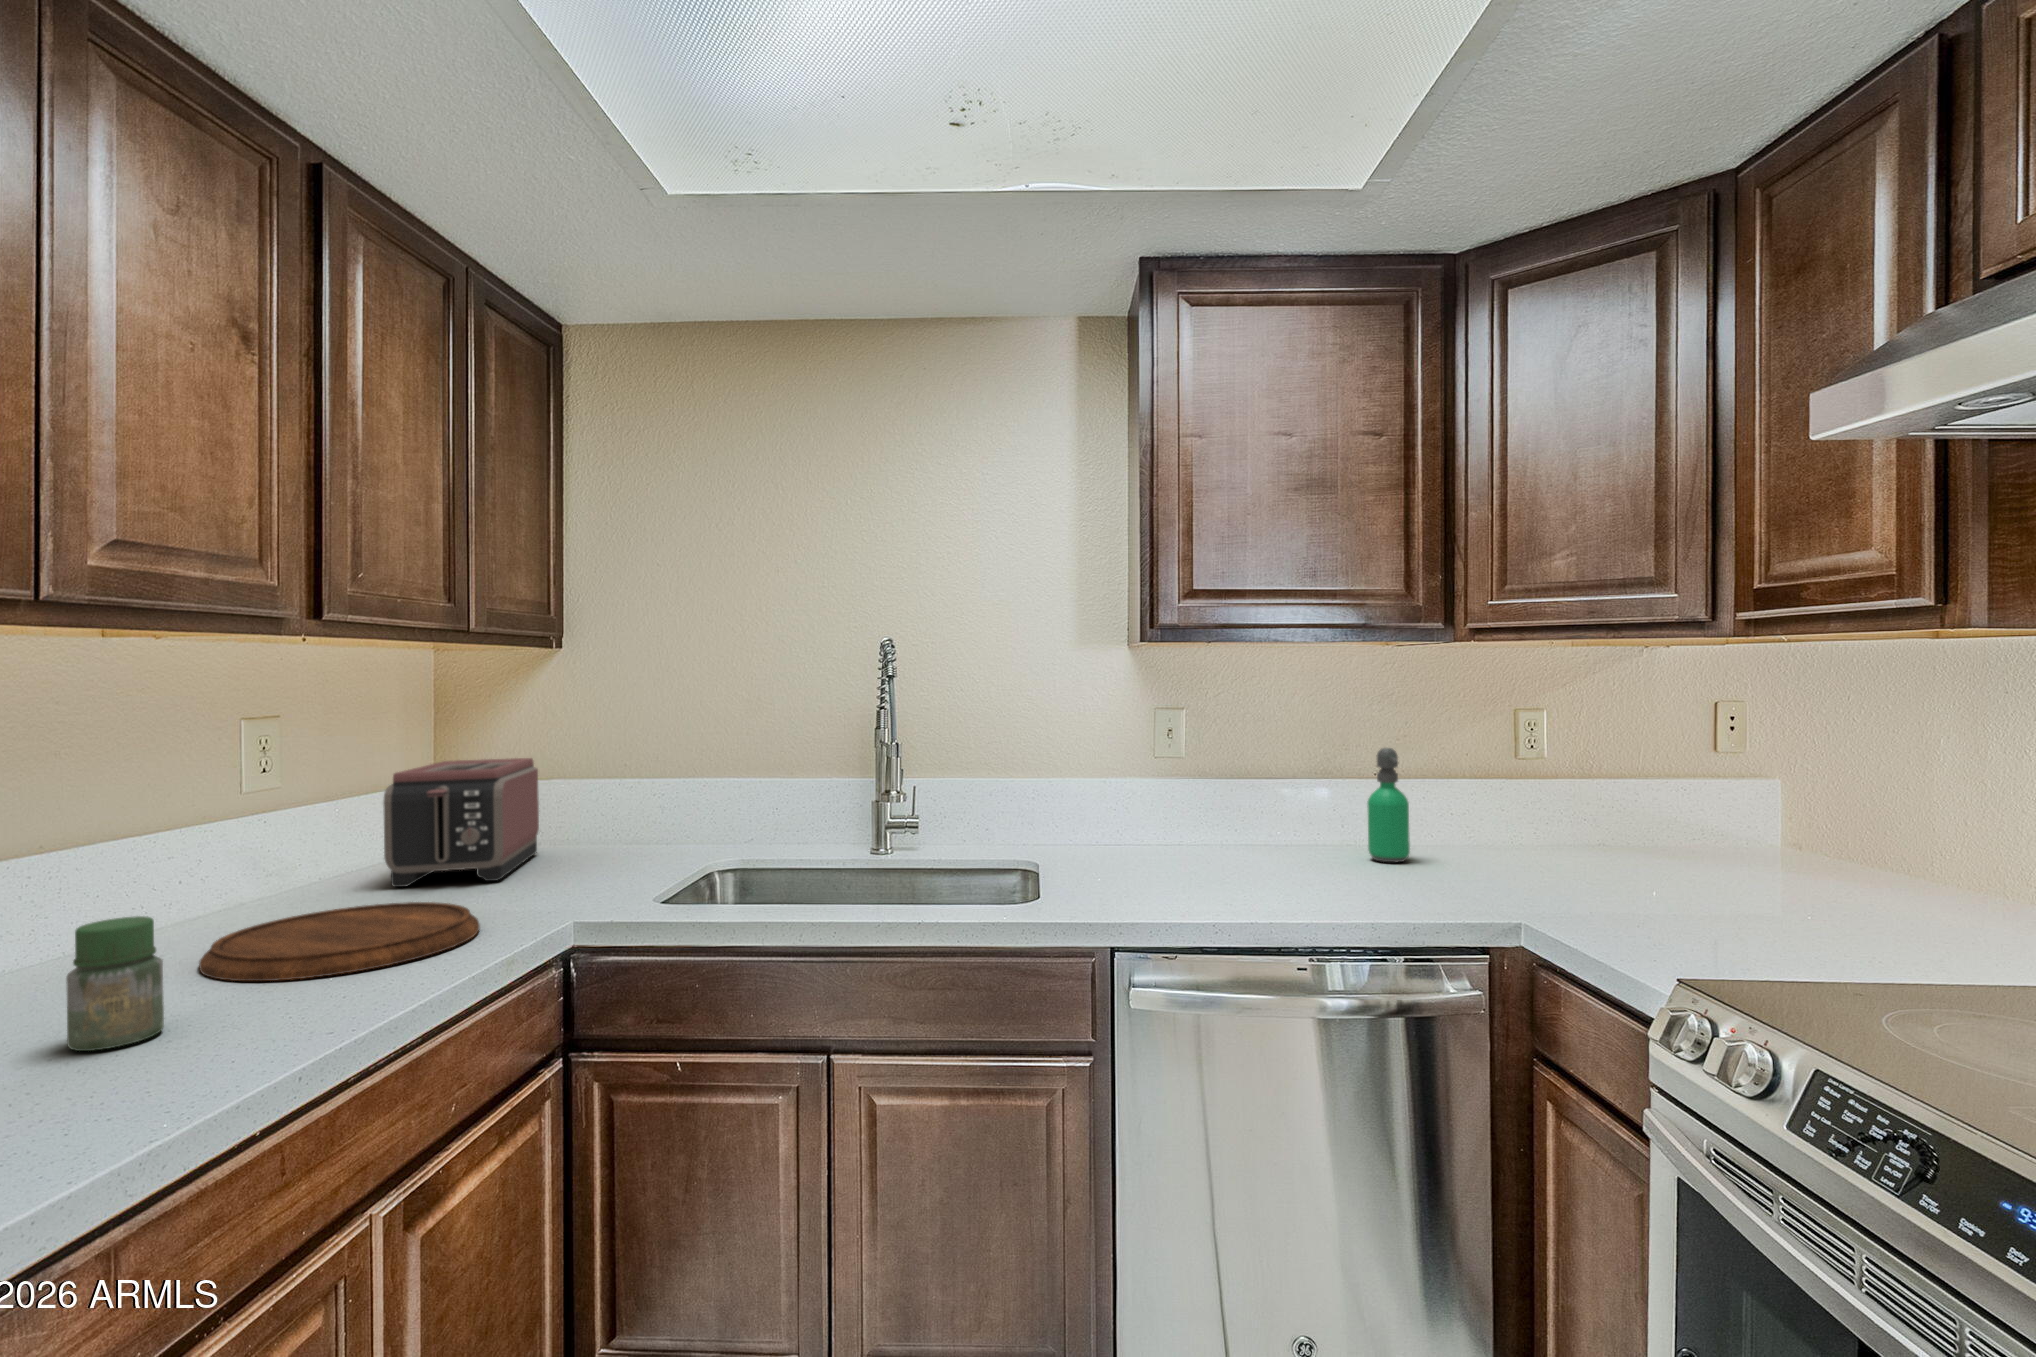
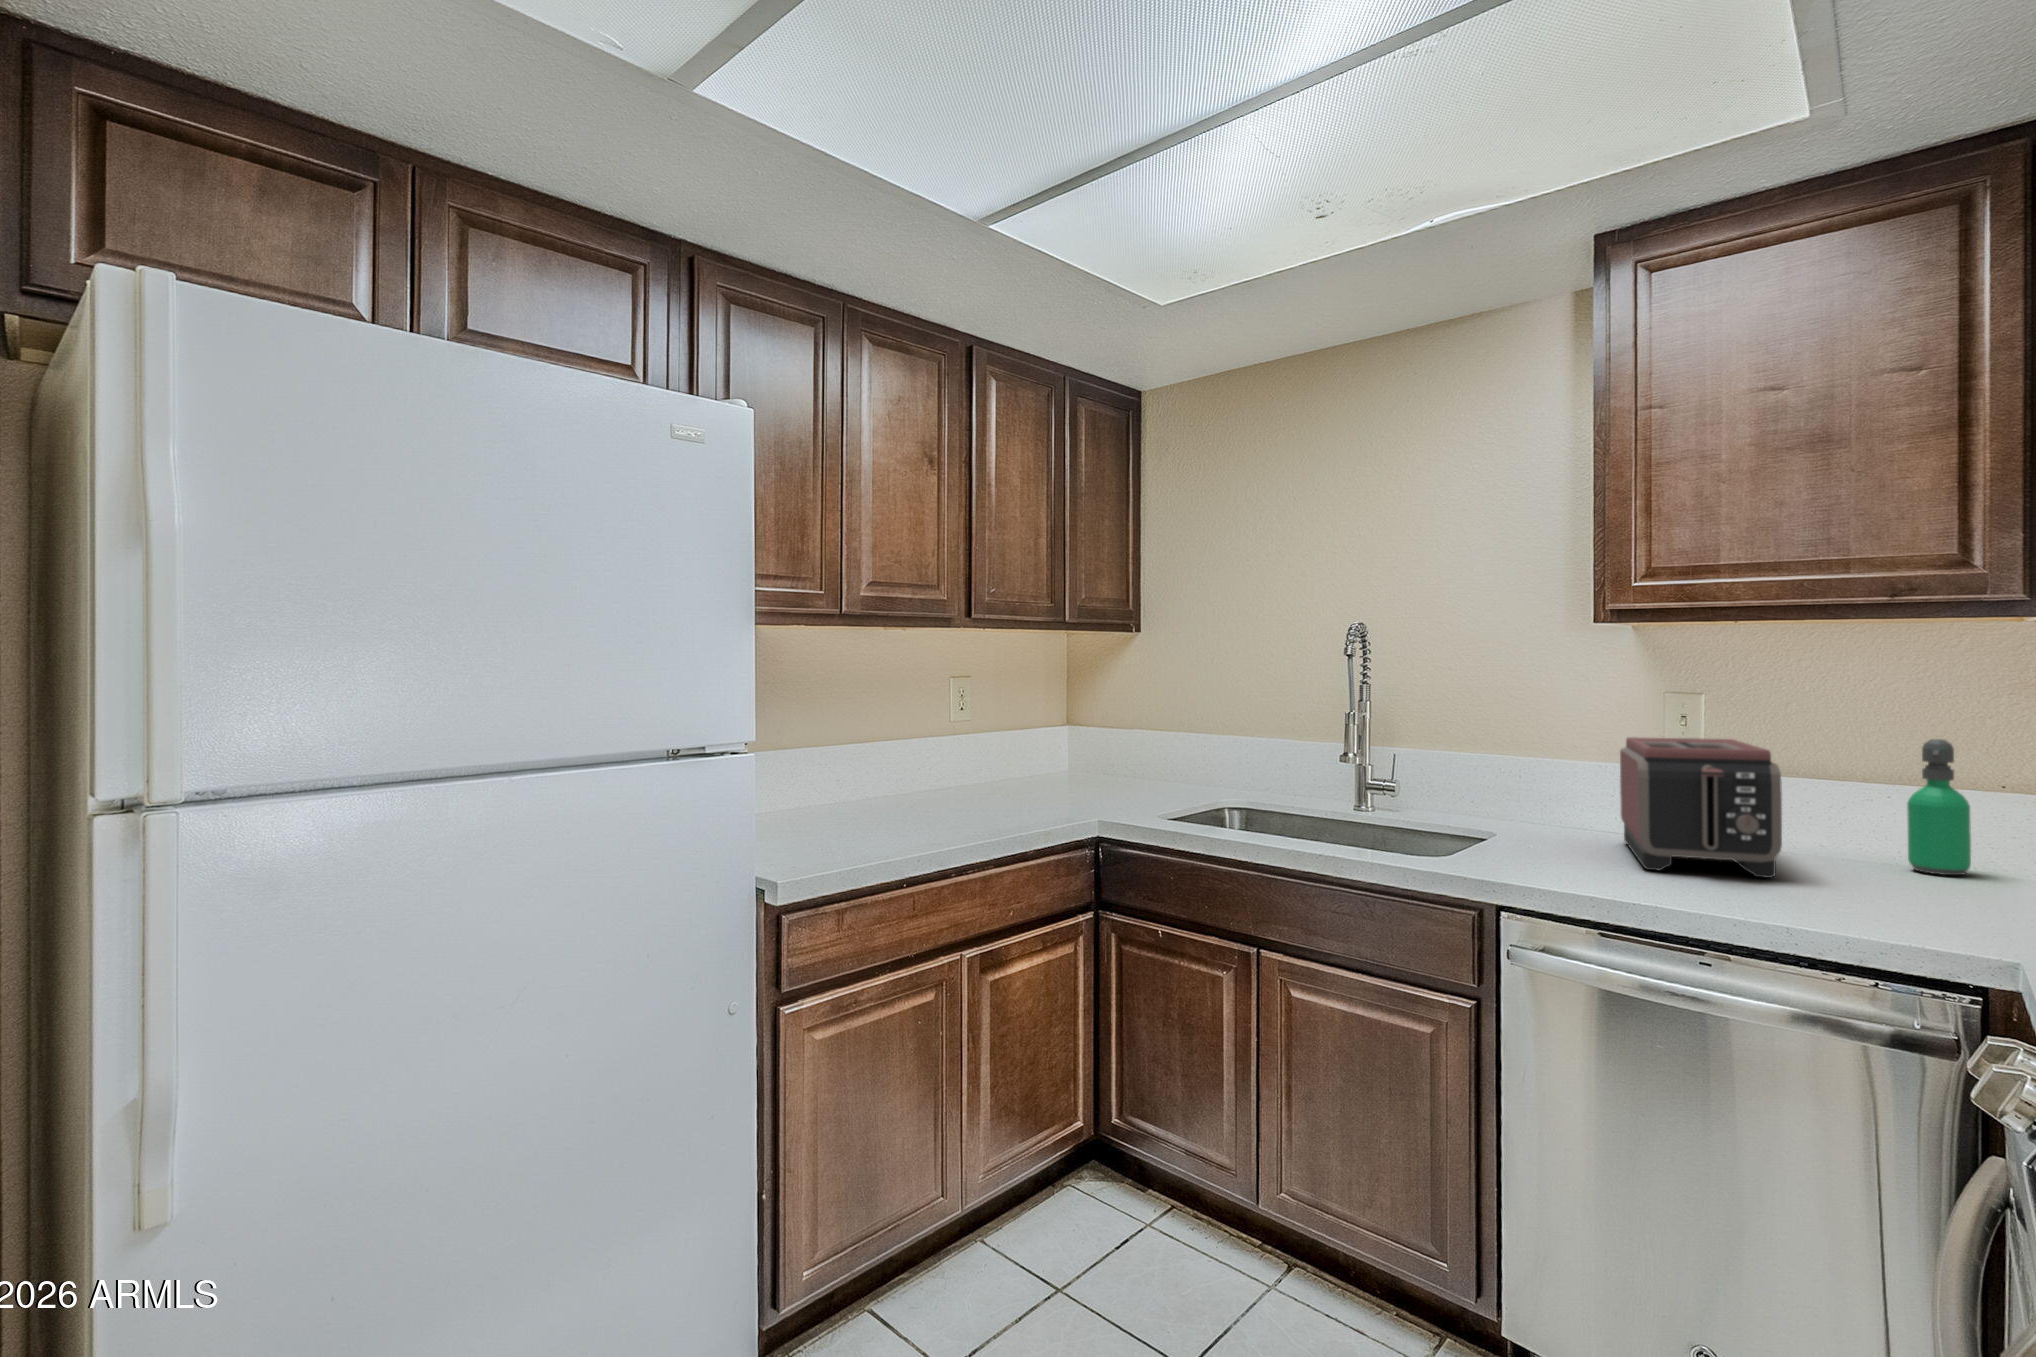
toaster: present [383,758,539,887] -> present [1620,737,1782,878]
cutting board: present [199,902,480,981] -> none [909,796,1045,826]
jar: present [66,916,164,1051] -> none [845,775,881,837]

